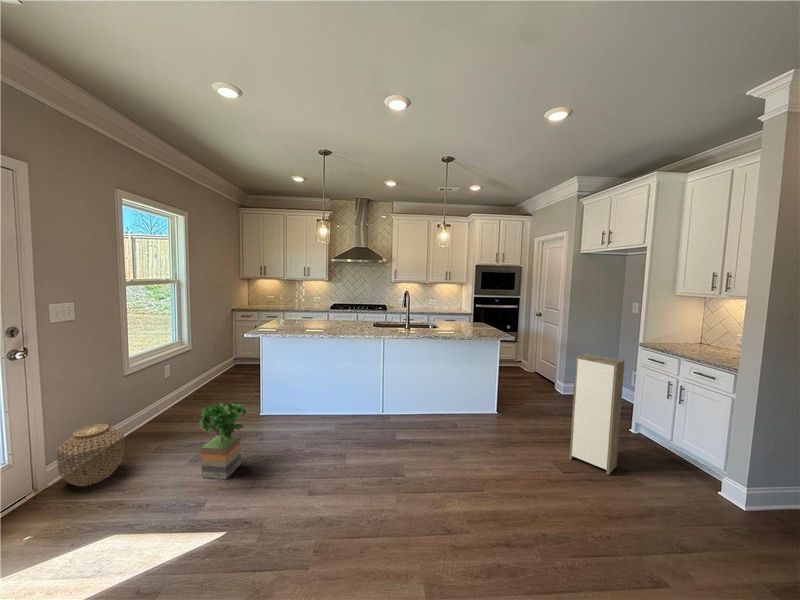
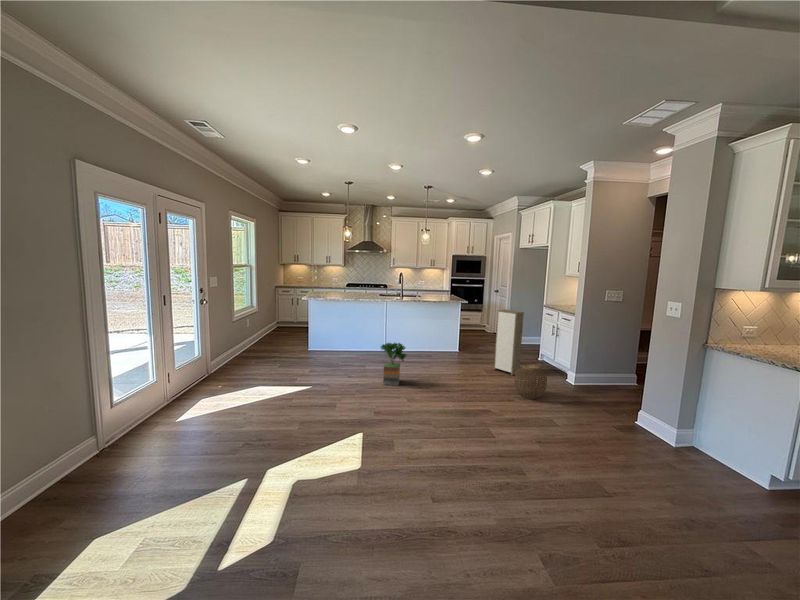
potted tree: present [200,403,248,479] -> present [381,343,406,386]
woven basket: present [57,424,124,486] -> present [515,364,547,399]

